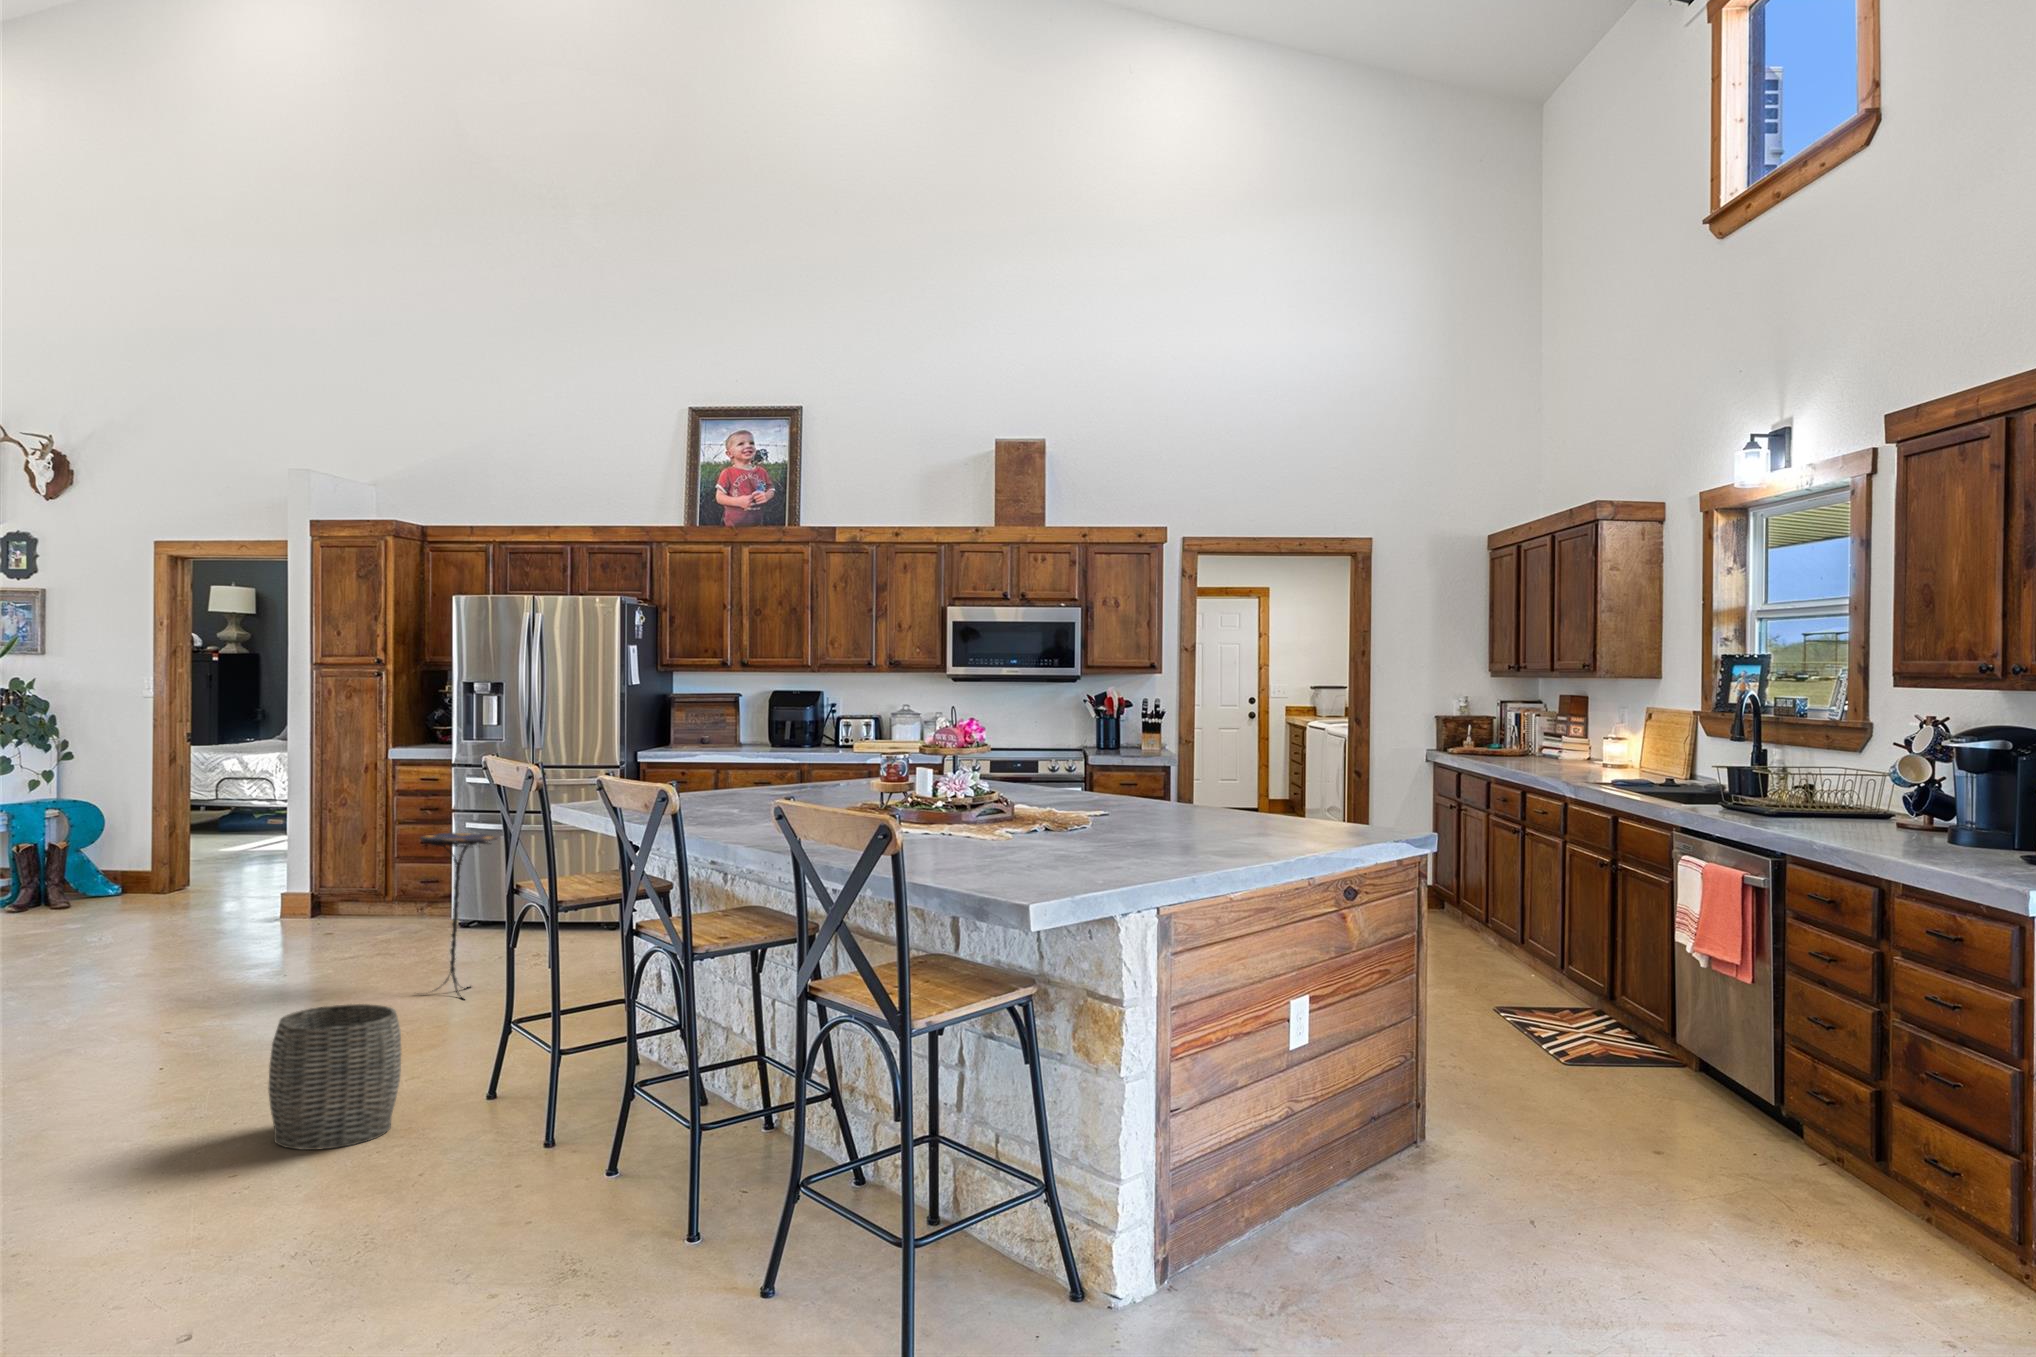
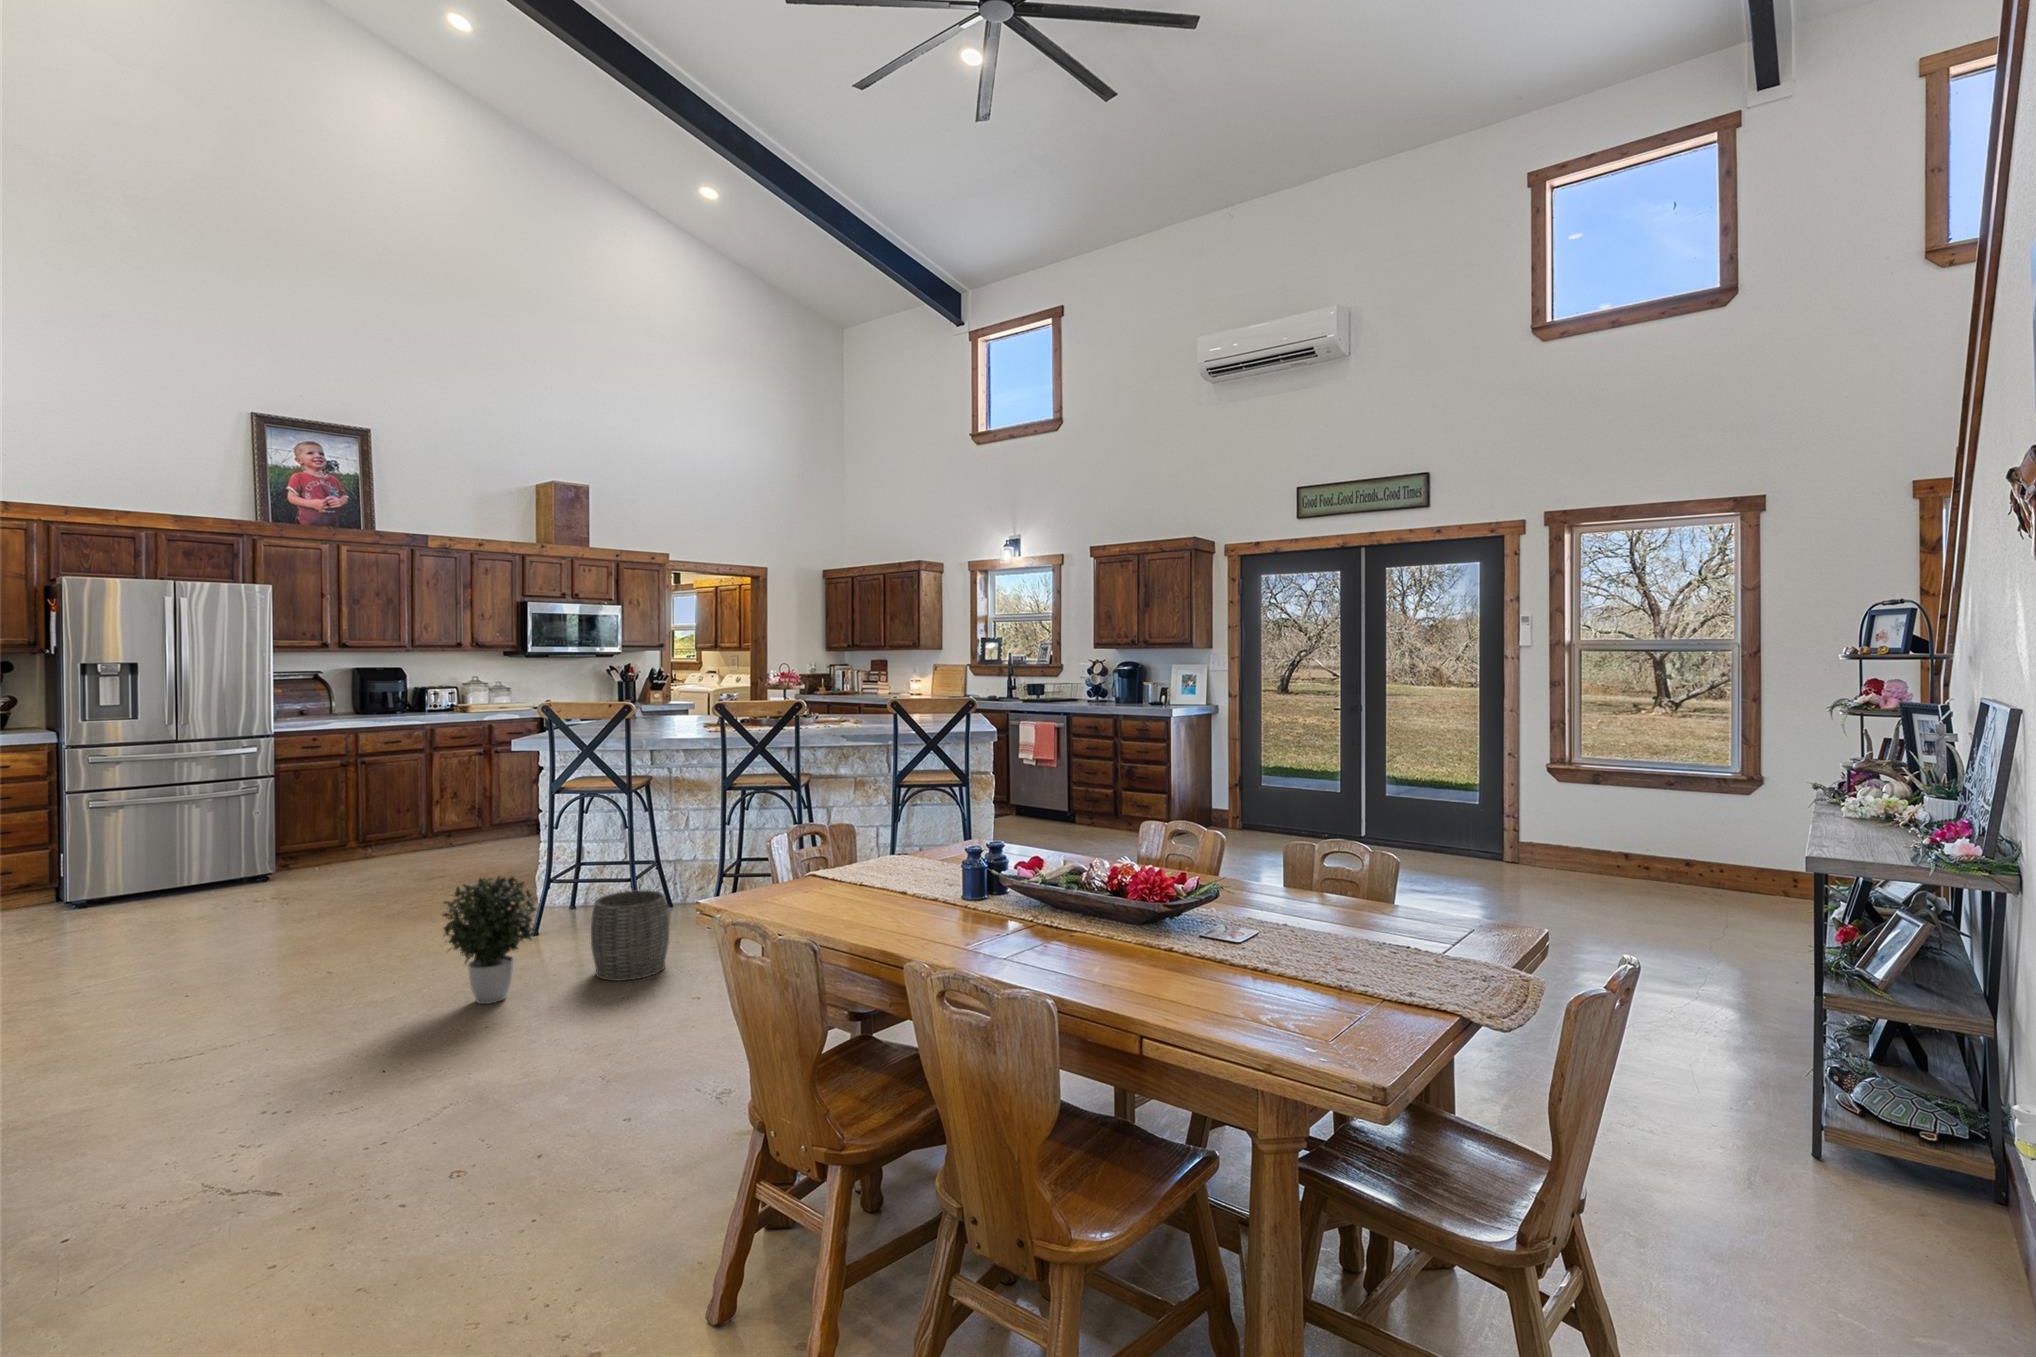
side table: present [421,833,497,997] -> none [319,799,390,936]
potted plant: none [107,935,256,1118] -> present [443,876,537,1004]

